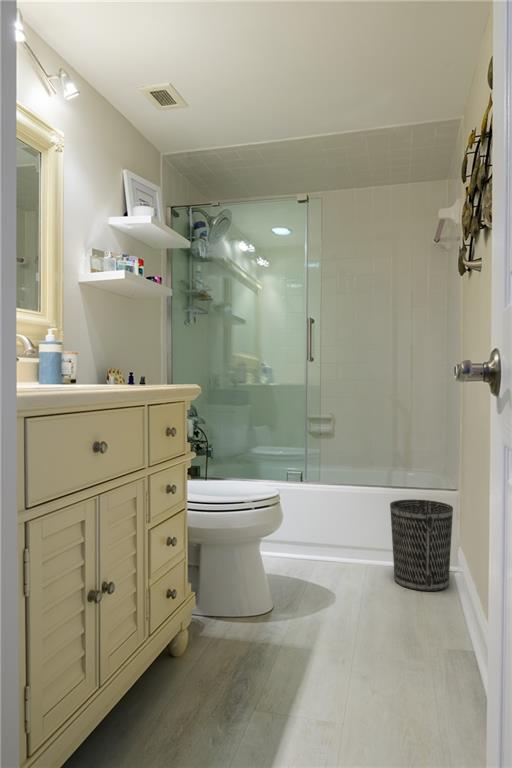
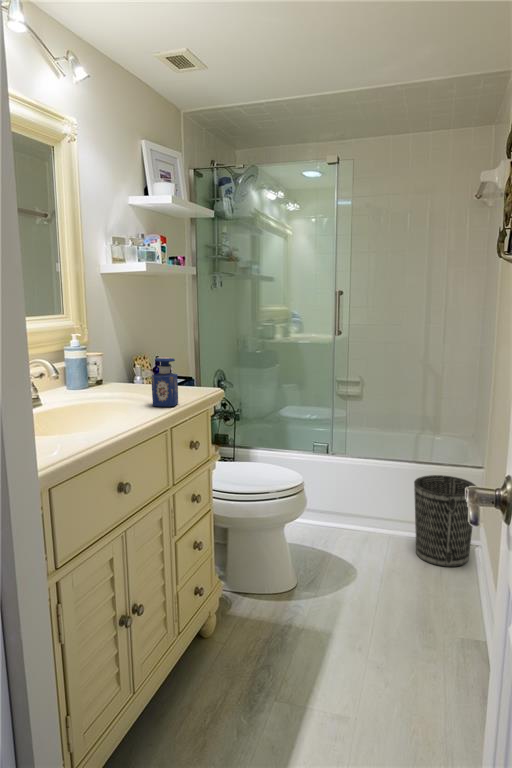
perfume bottle: none [130,338,157,387] -> present [151,356,178,406]

